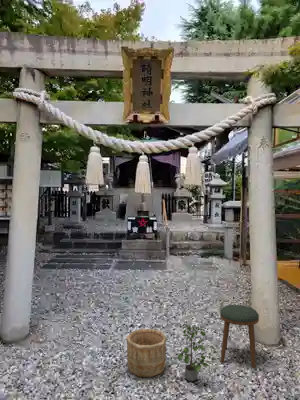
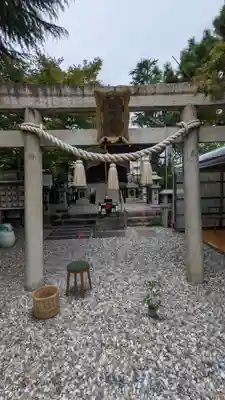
stool: present [220,305,259,368] -> present [66,260,92,299]
wooden bucket: present [126,329,167,377] -> present [32,285,60,319]

